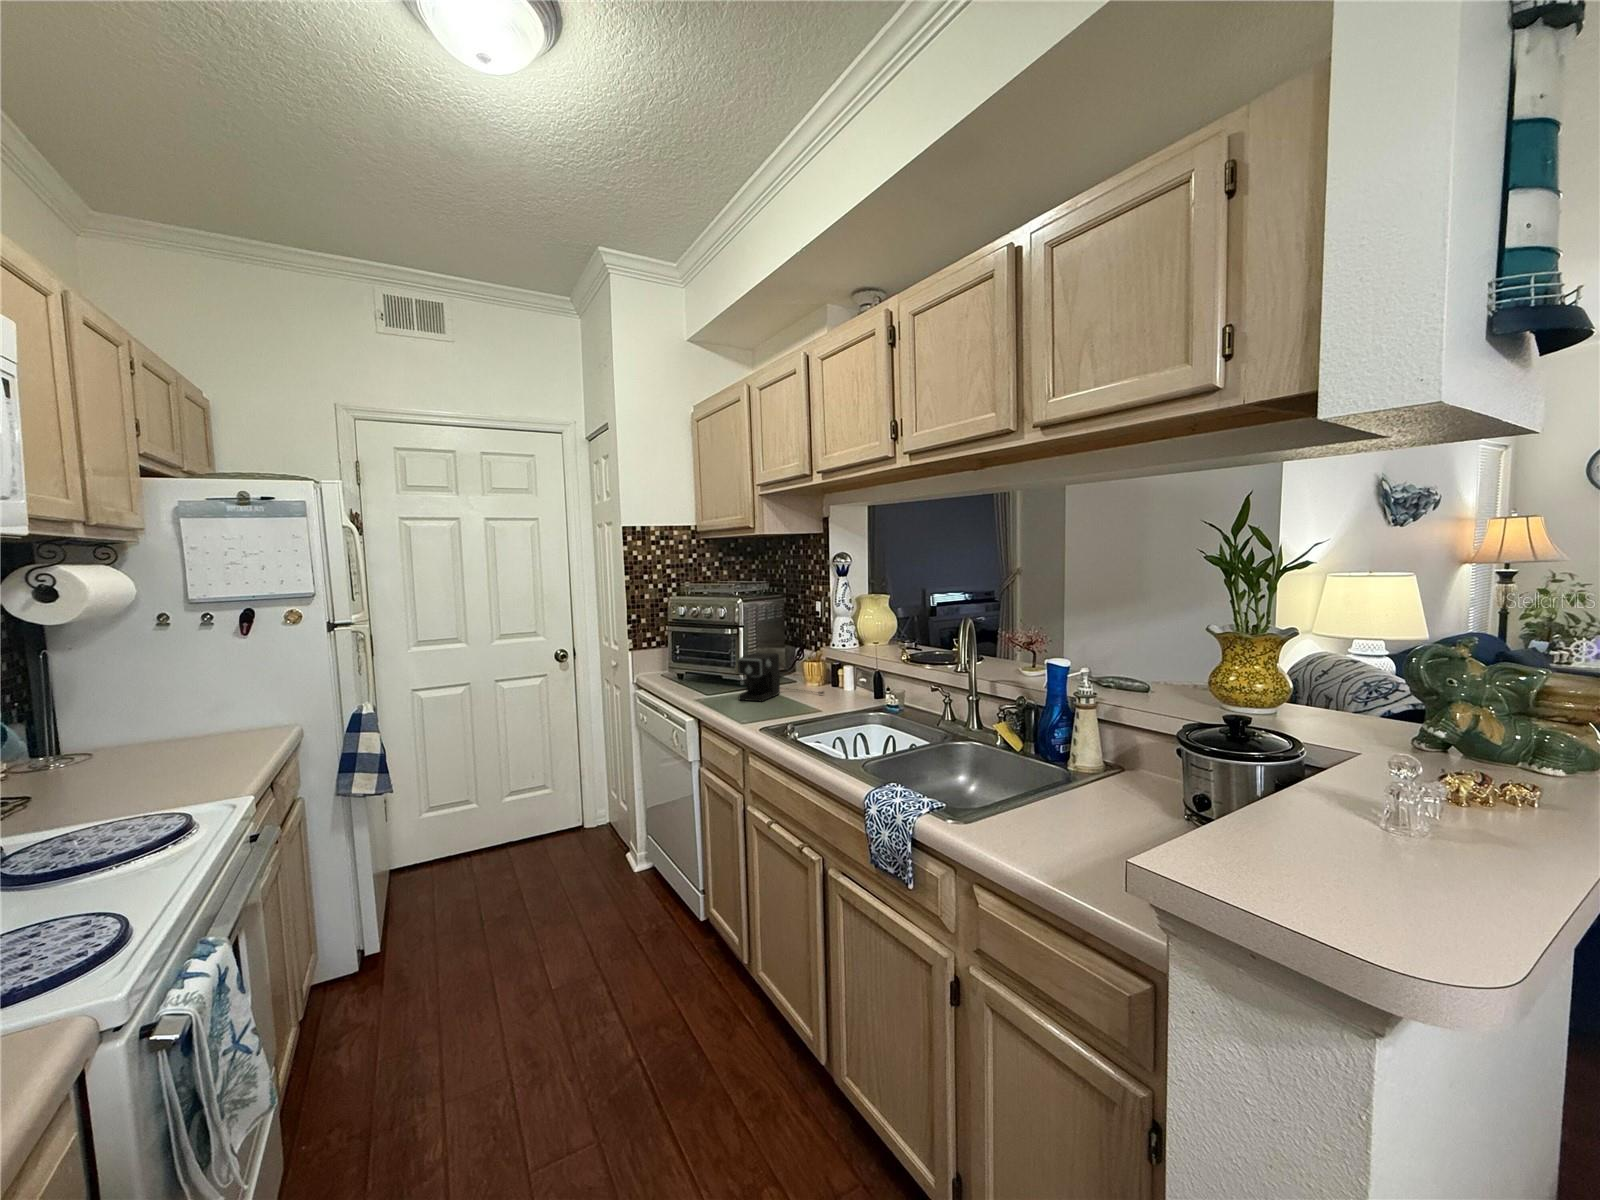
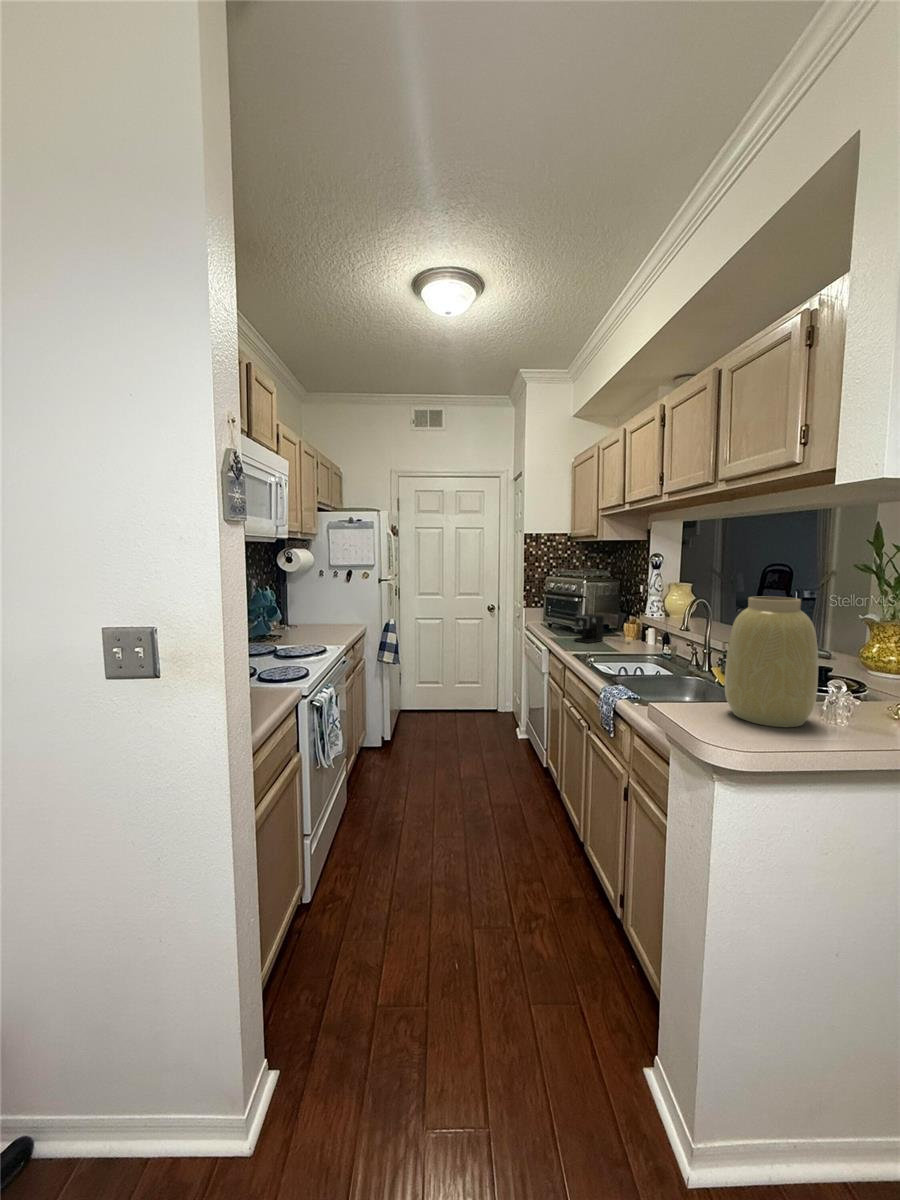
vase: none [1290,618,1499,890] -> present [725,596,818,727]

